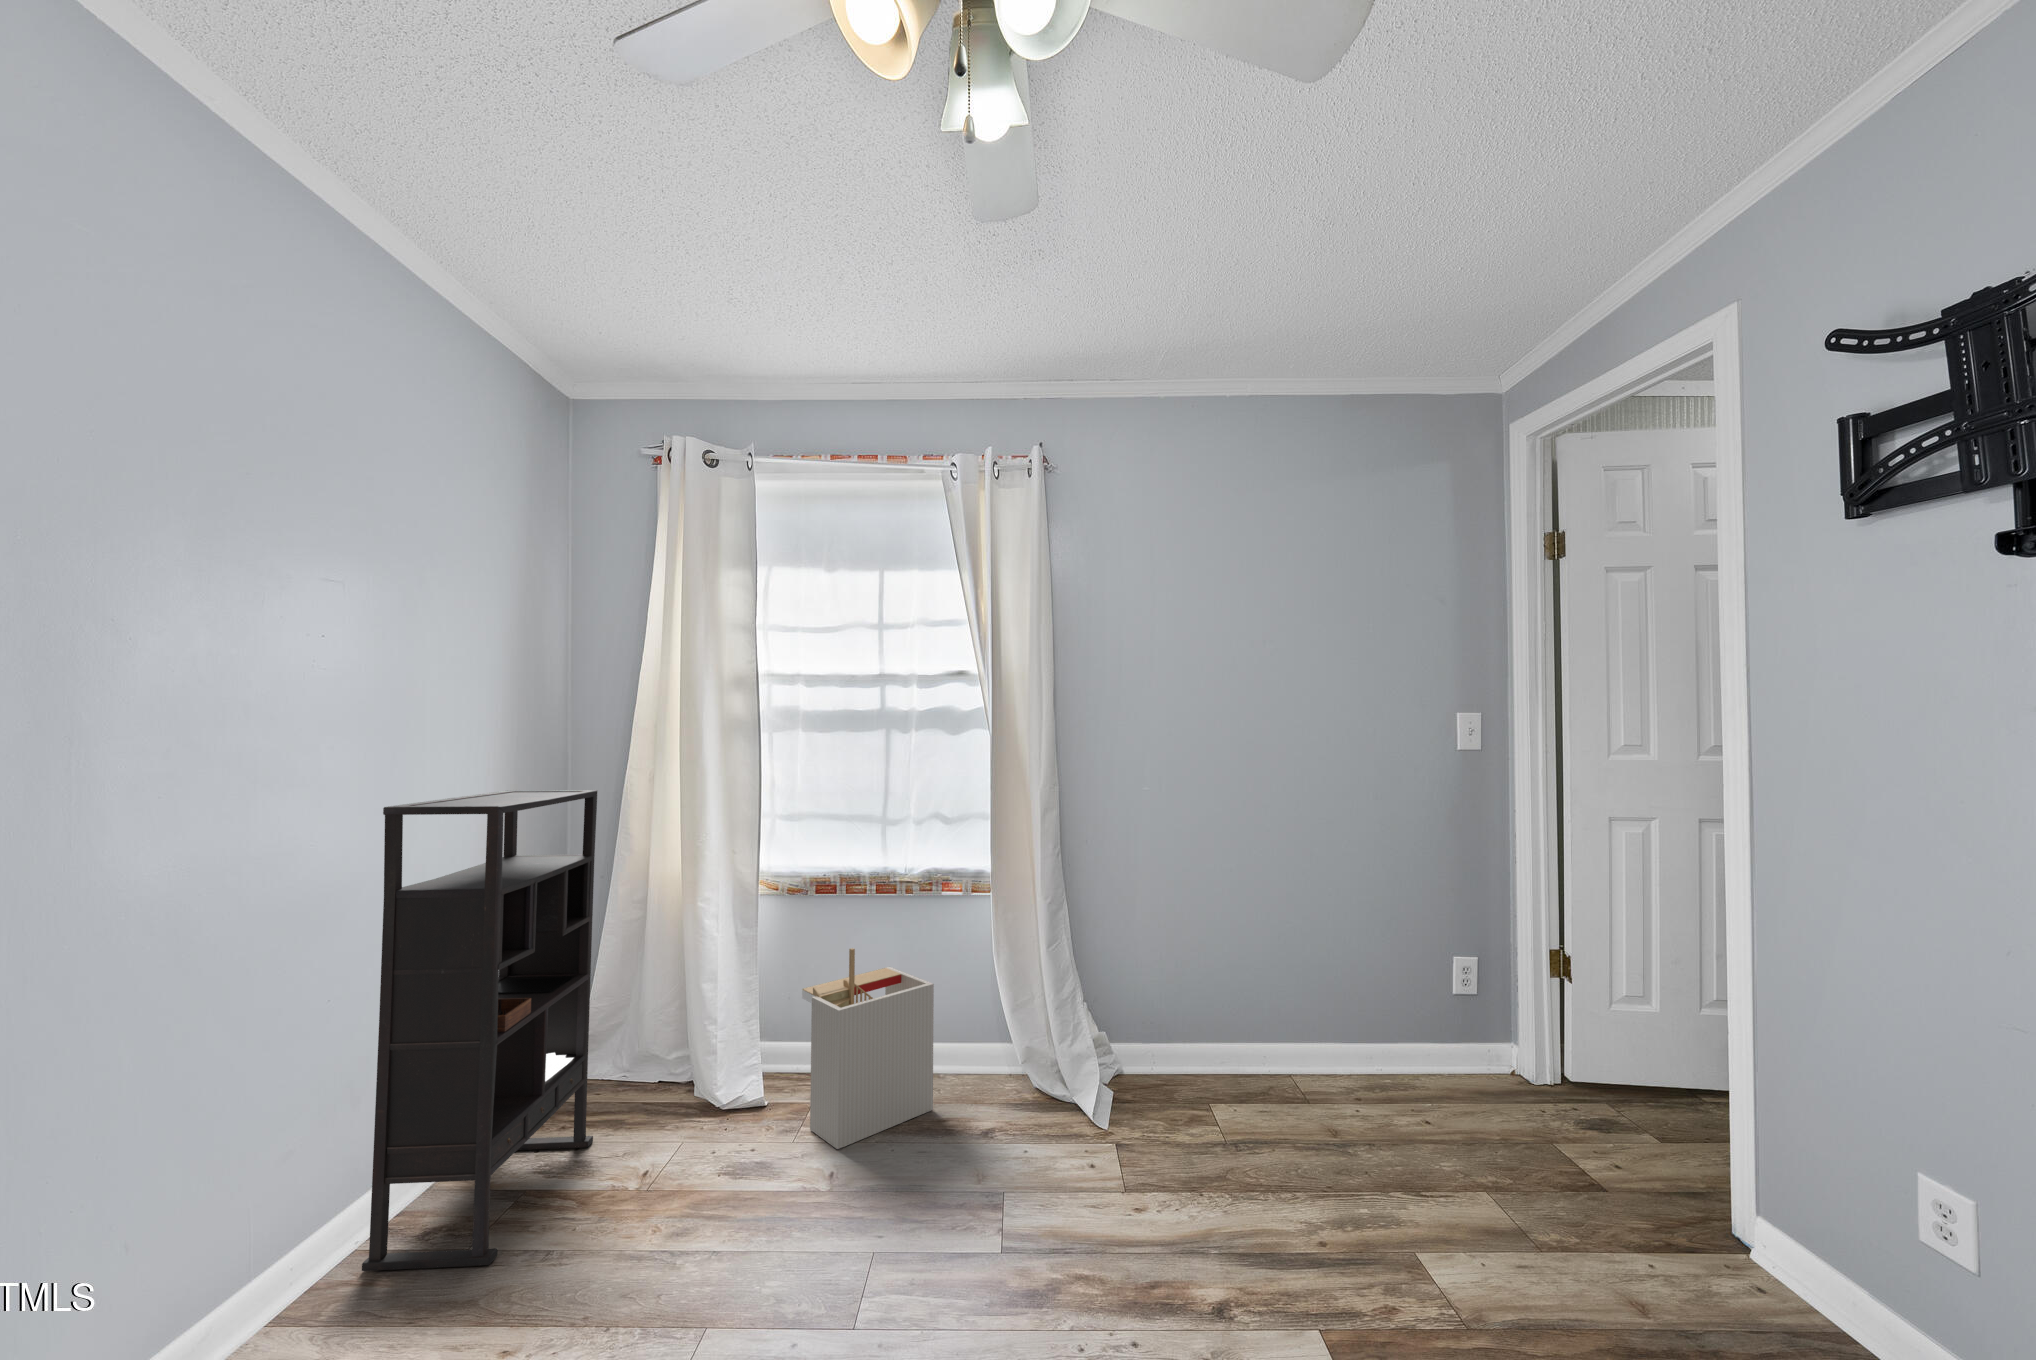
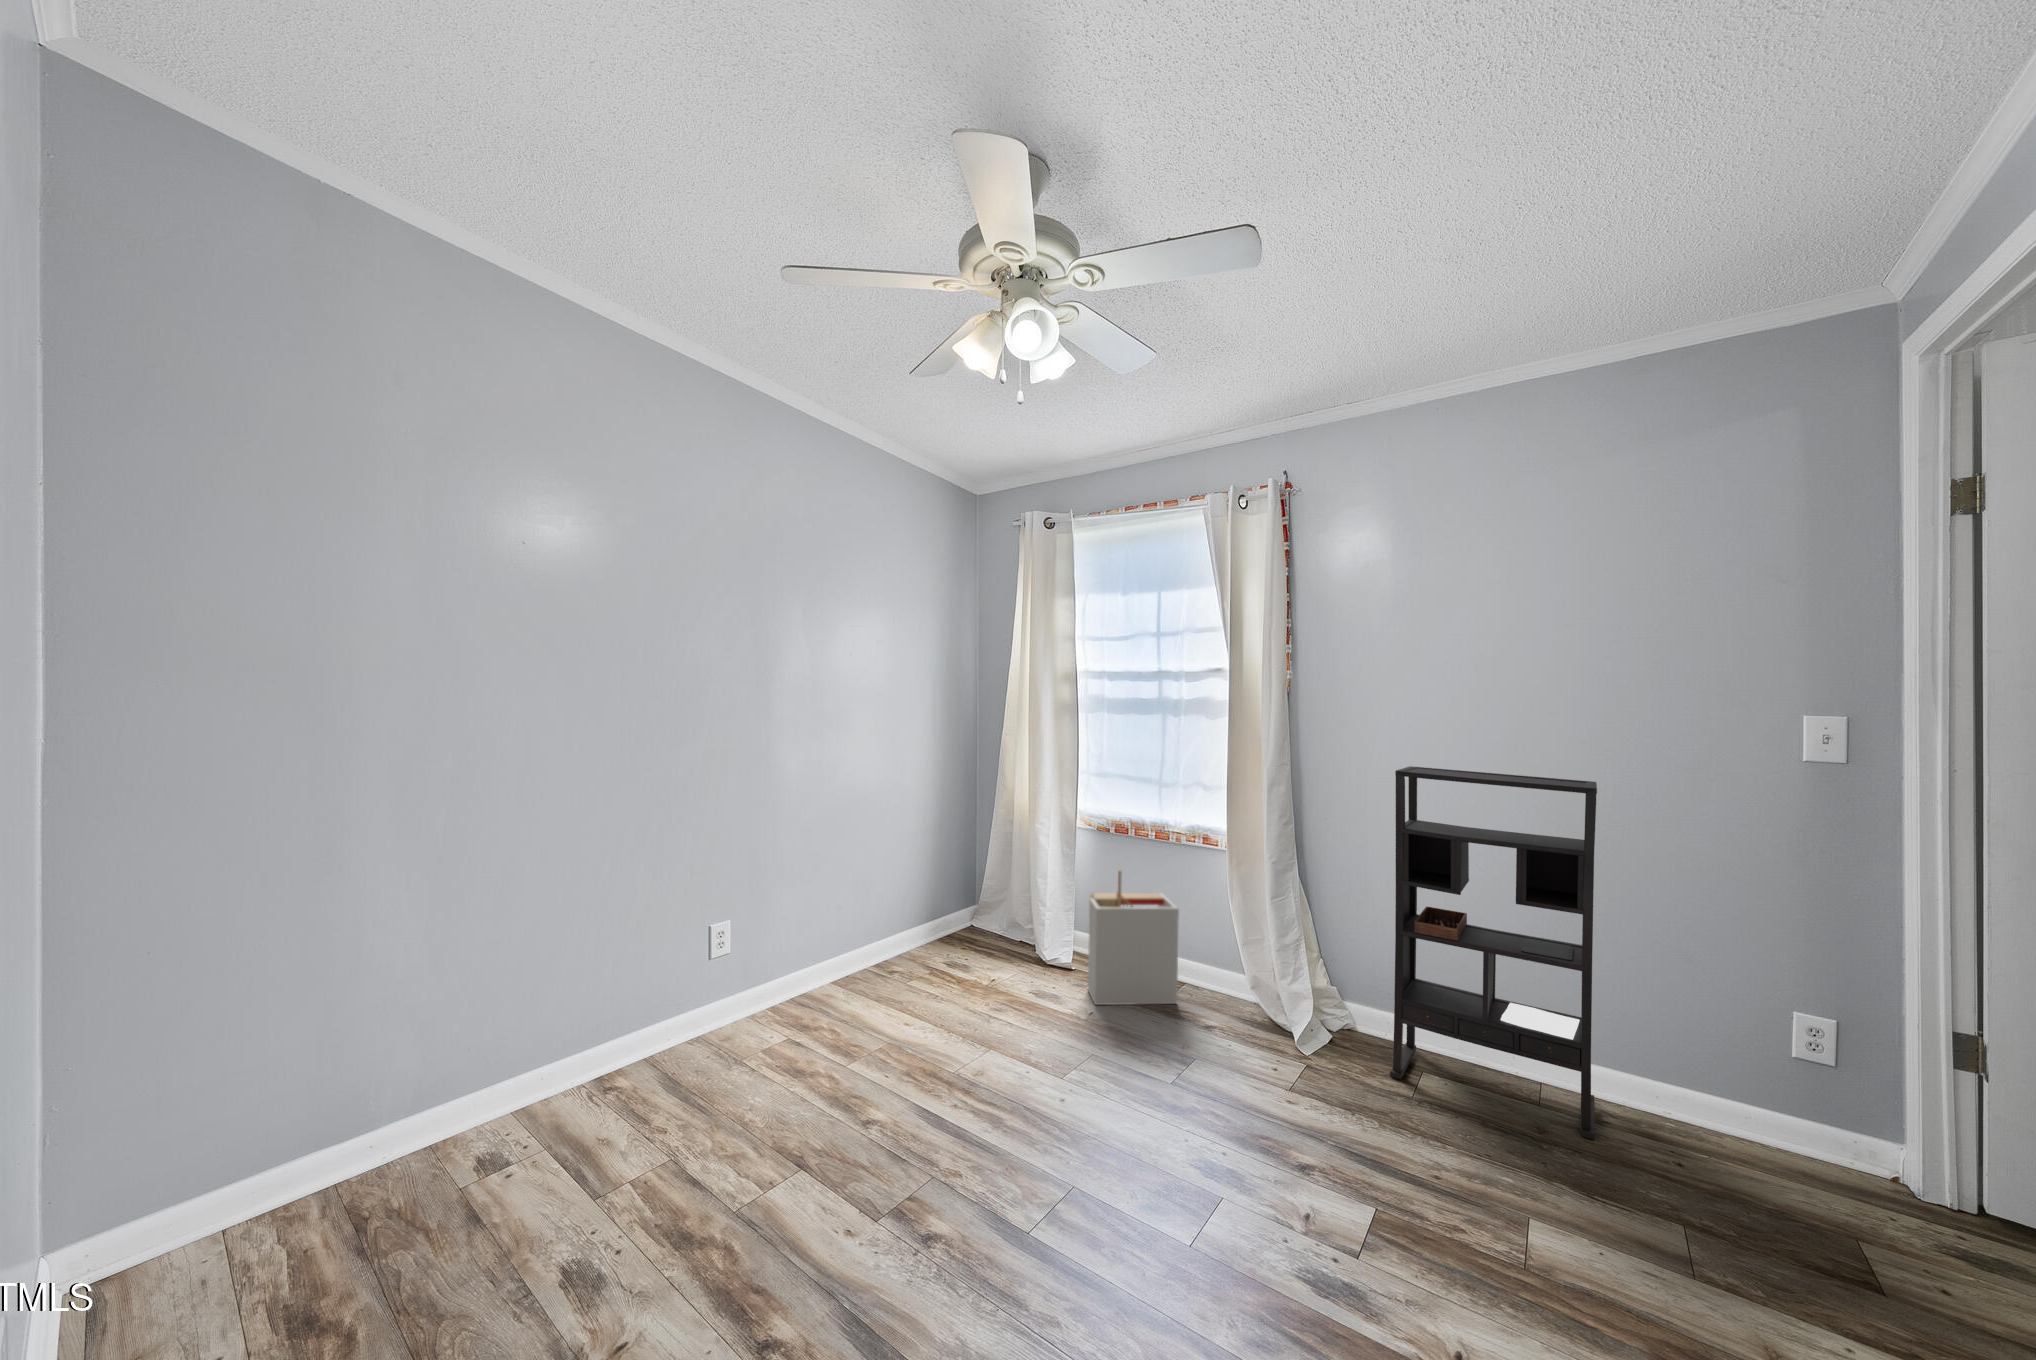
bookshelf: present [362,790,597,1271] -> present [1390,766,1597,1140]

